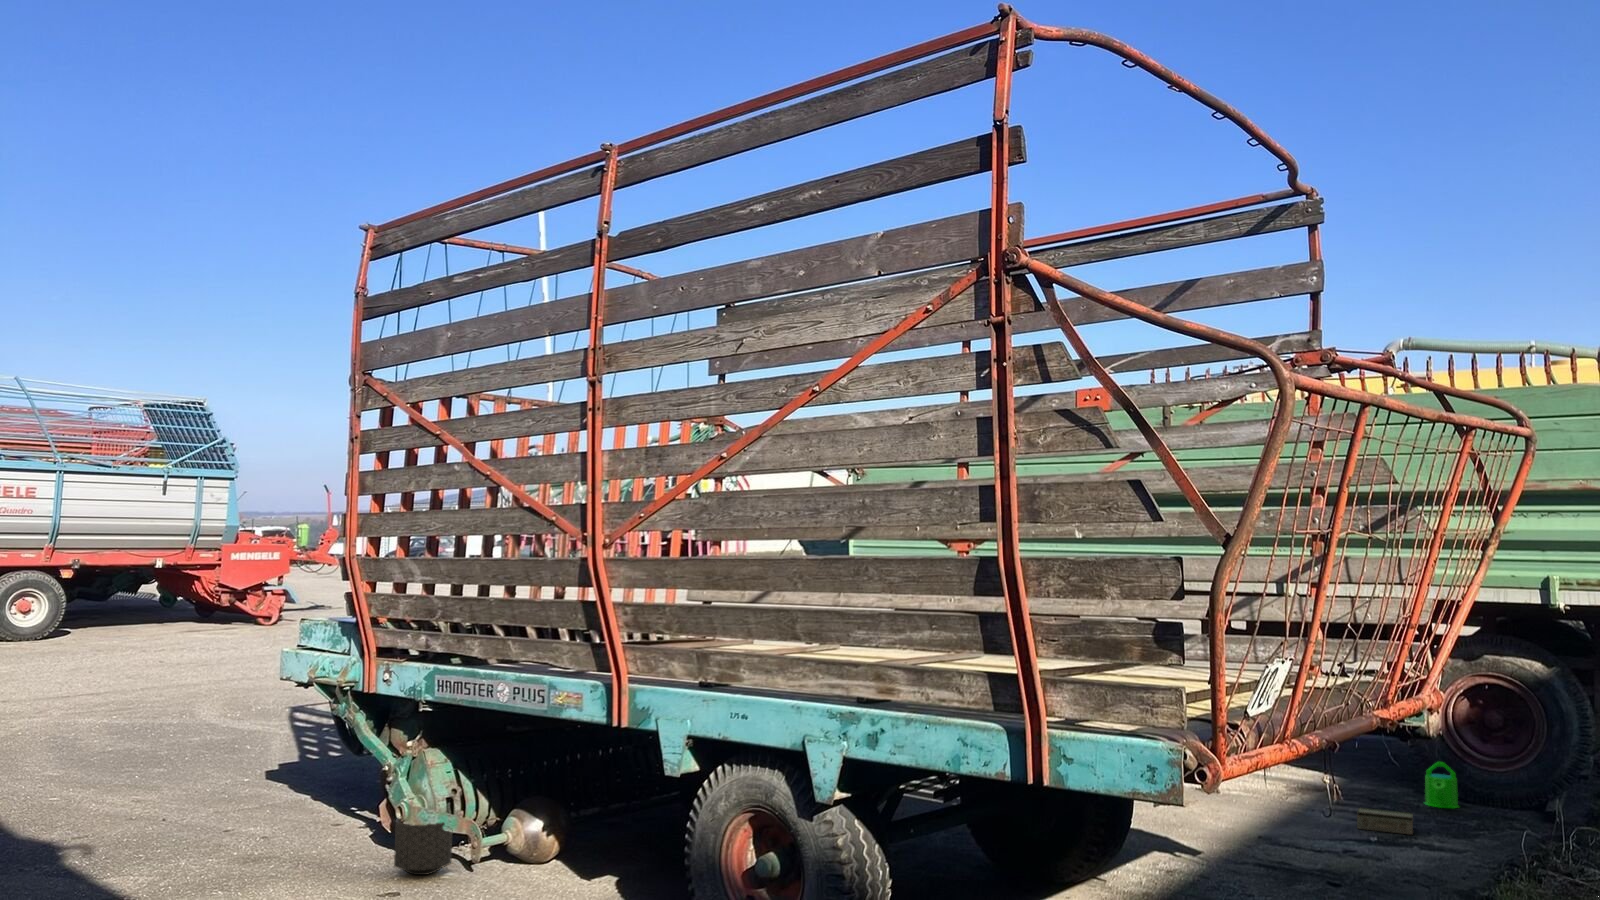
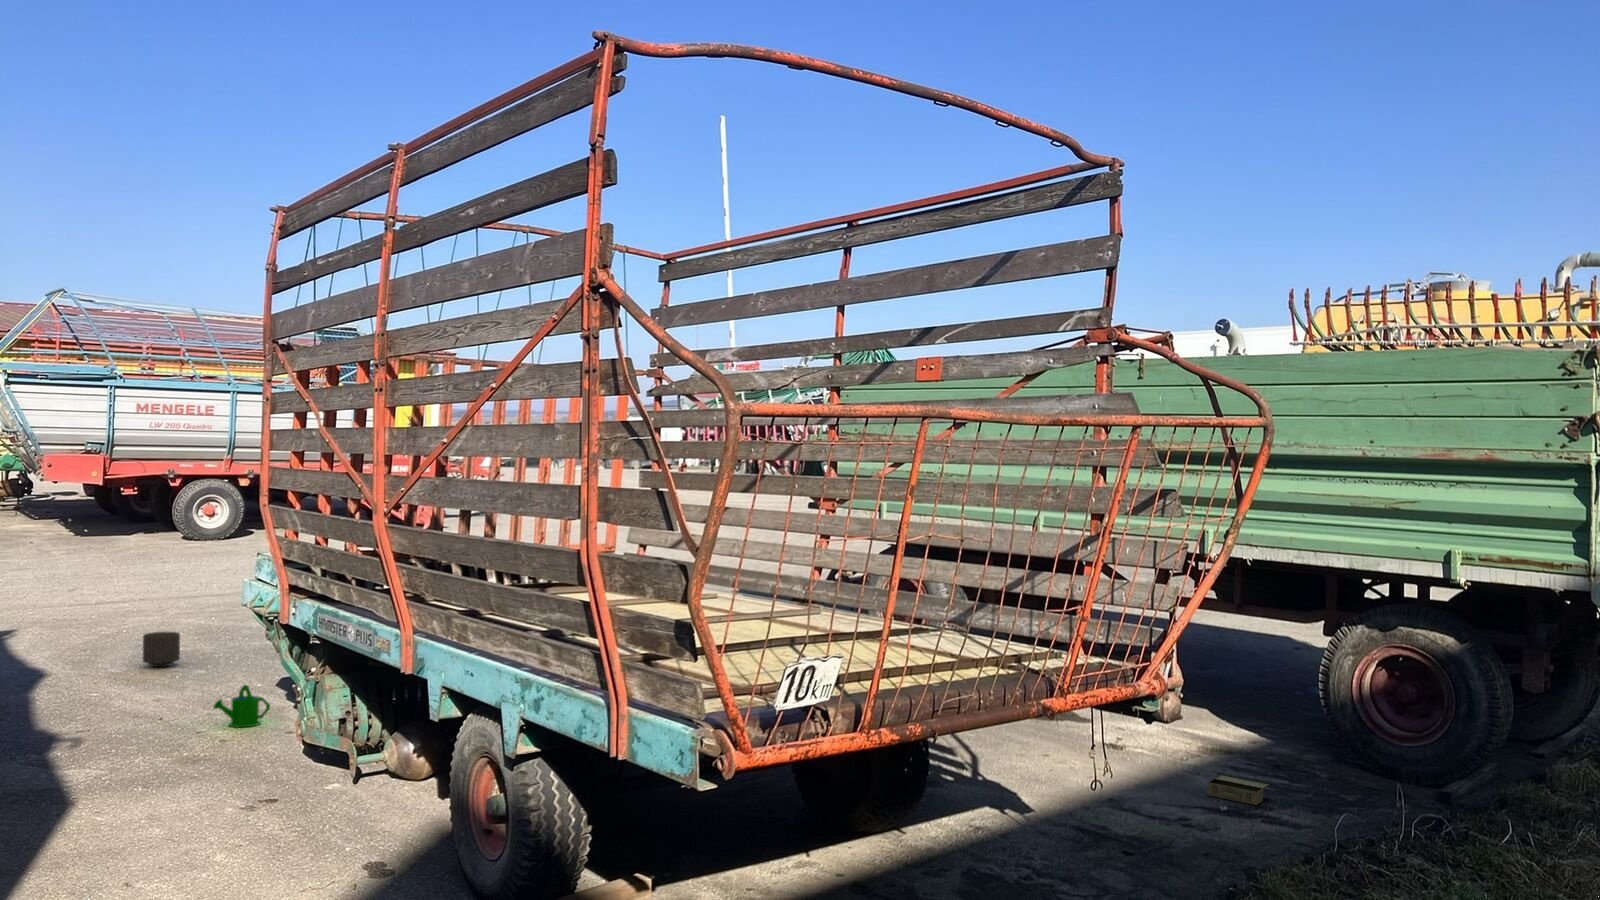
watering can: present [1424,762,1459,808] -> present [214,685,270,728]
planter: present [394,818,452,875] -> present [143,632,180,667]

